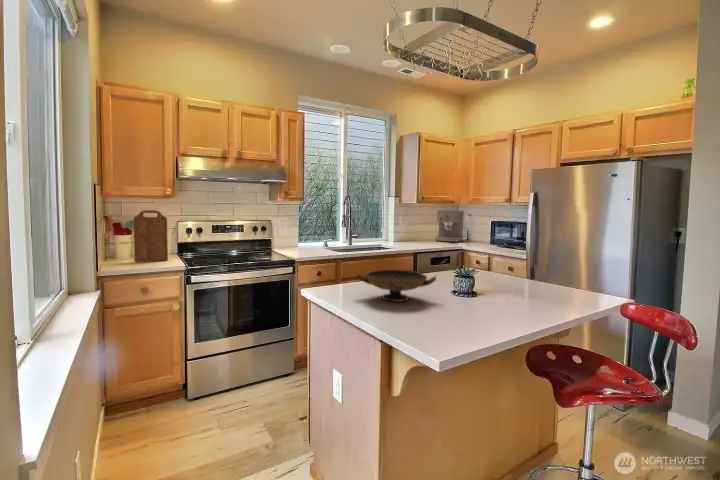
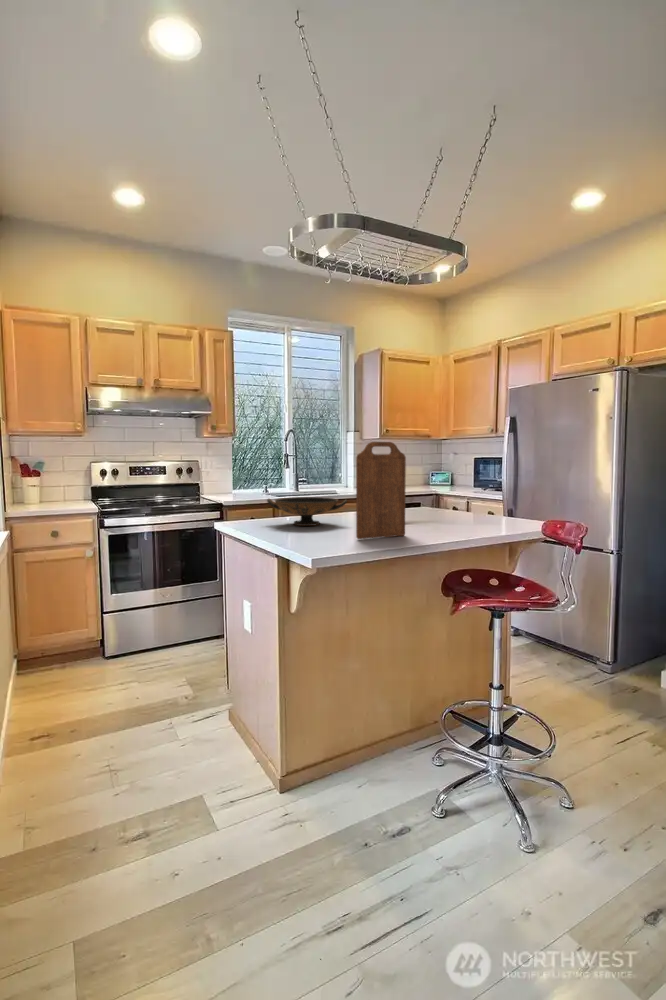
cutting board: present [133,210,168,262] -> present [356,442,406,539]
coffee maker: present [435,210,464,242] -> none [407,446,442,485]

